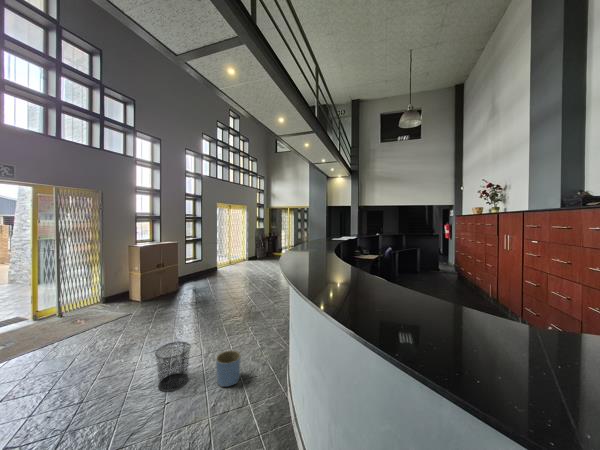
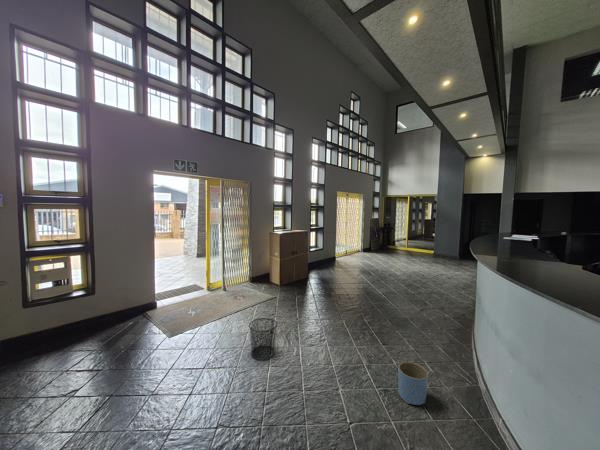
waste bin: present [155,341,190,392] -> present [249,318,277,360]

